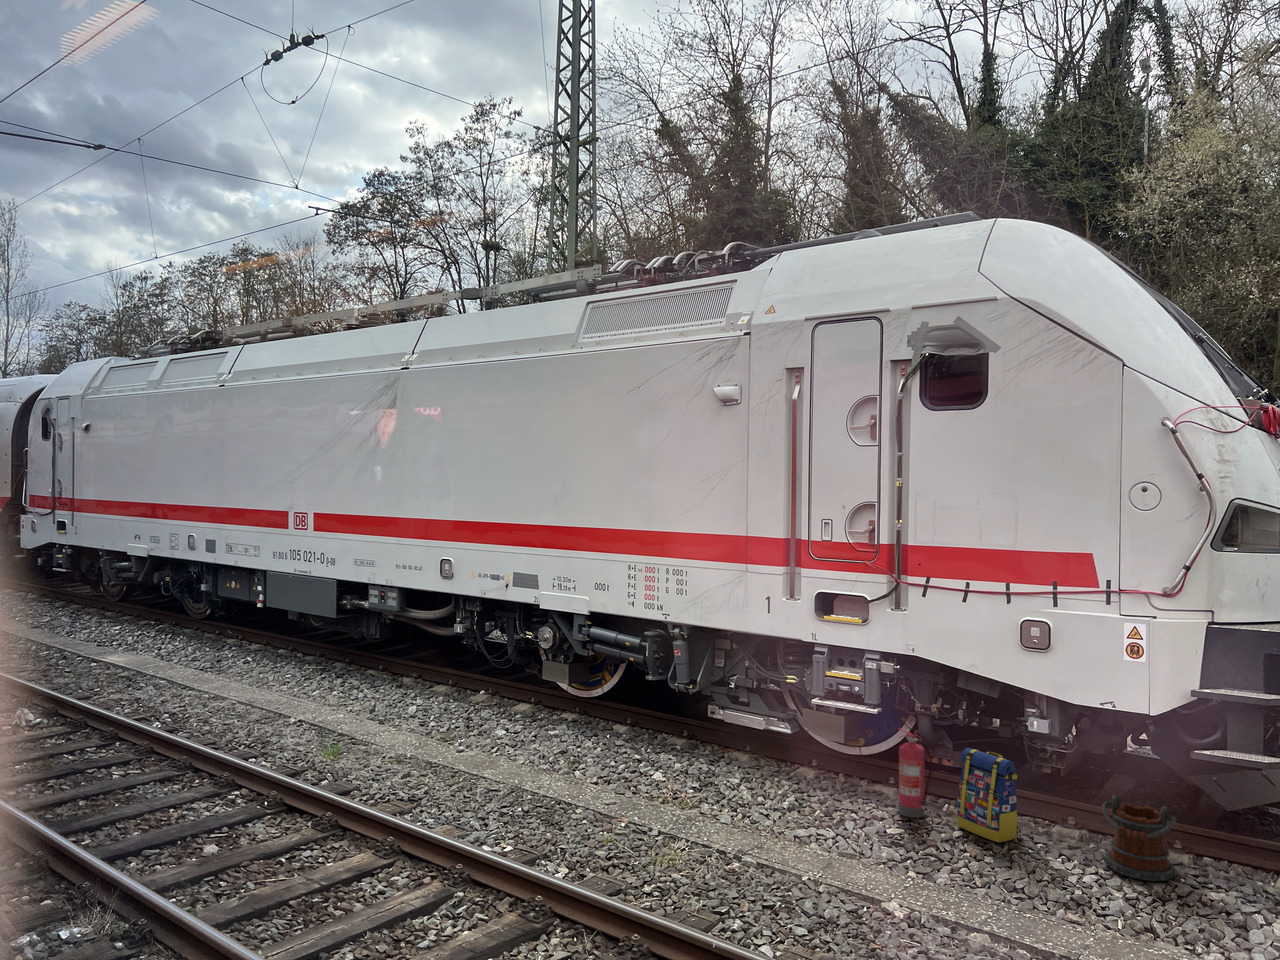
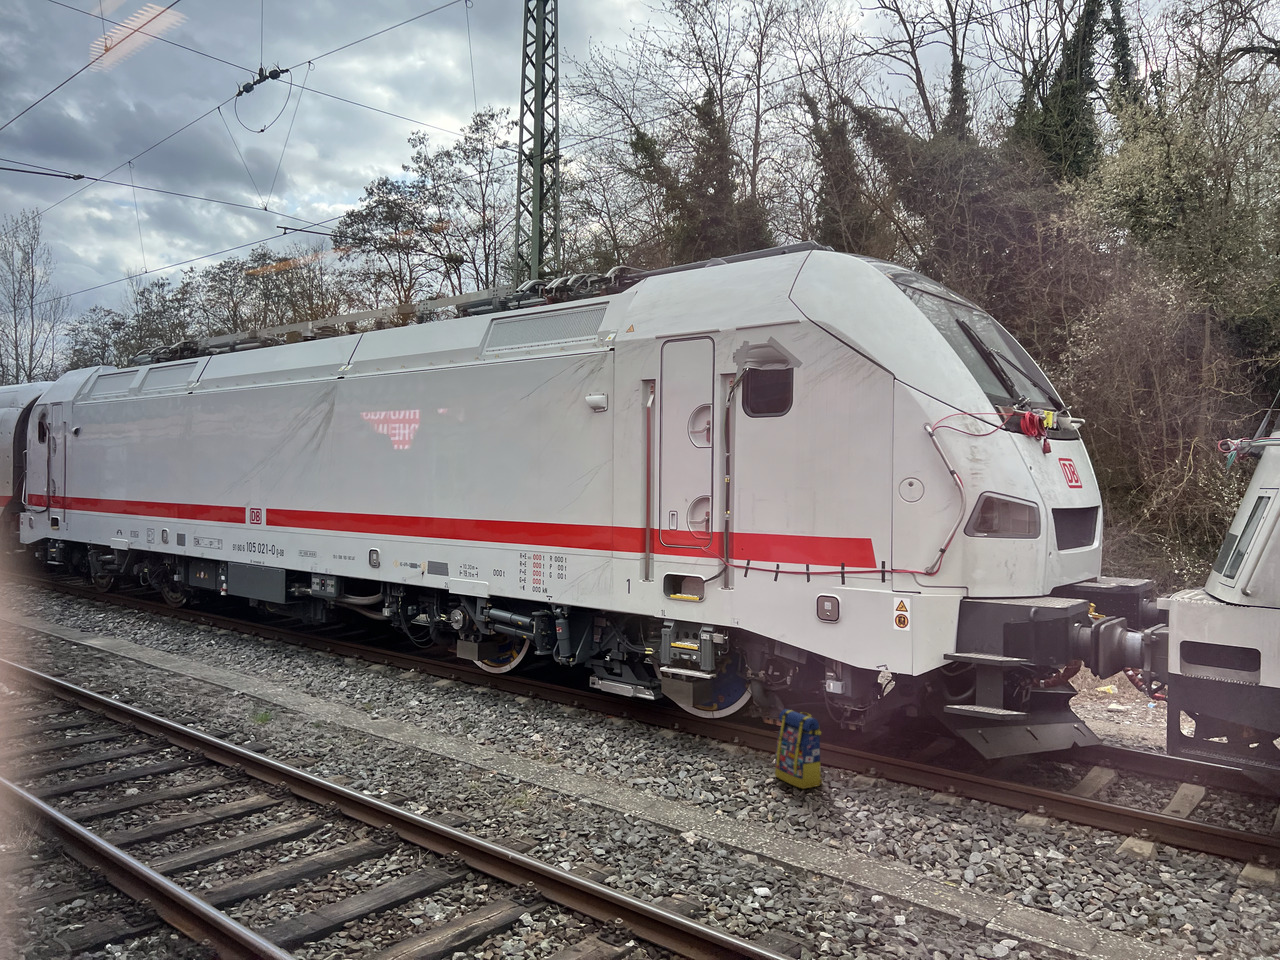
fire extinguisher: present [899,729,932,818] -> none [731,693,757,770]
bucket: present [1102,795,1177,881] -> none [882,746,939,817]

